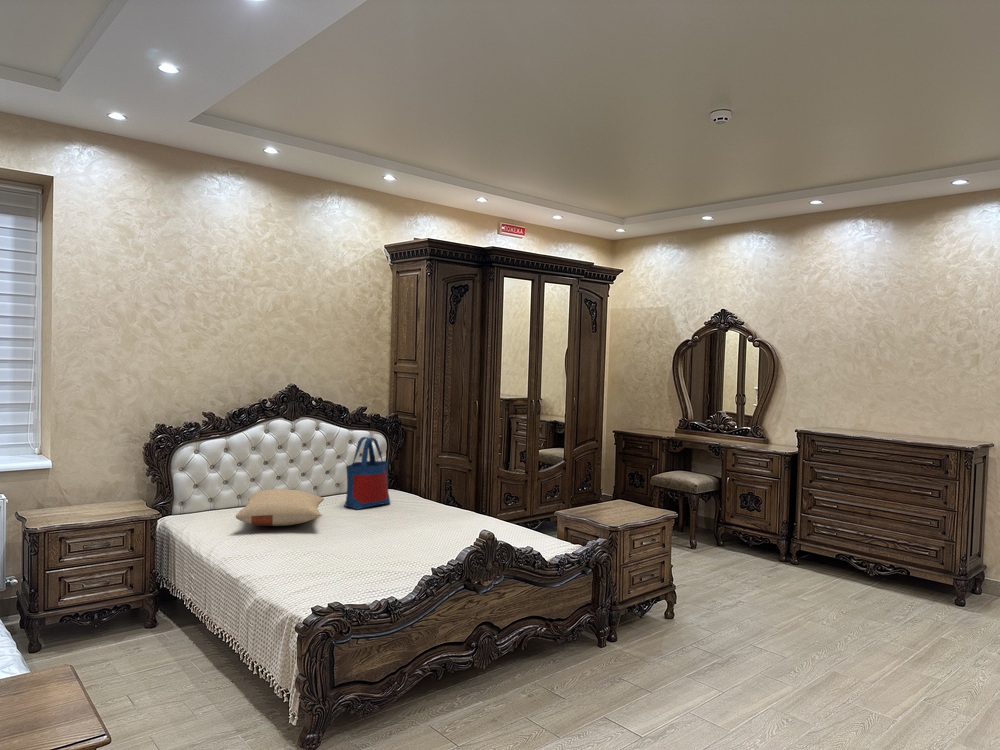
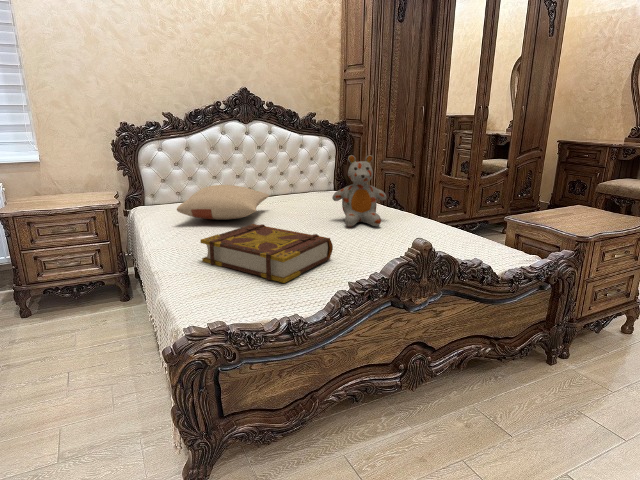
tote bag: present [345,437,390,509] -> none [292,138,335,207]
stuffed bear: none [394,457,447,528] -> present [332,155,386,227]
book: none [285,528,407,577] -> present [200,224,333,283]

